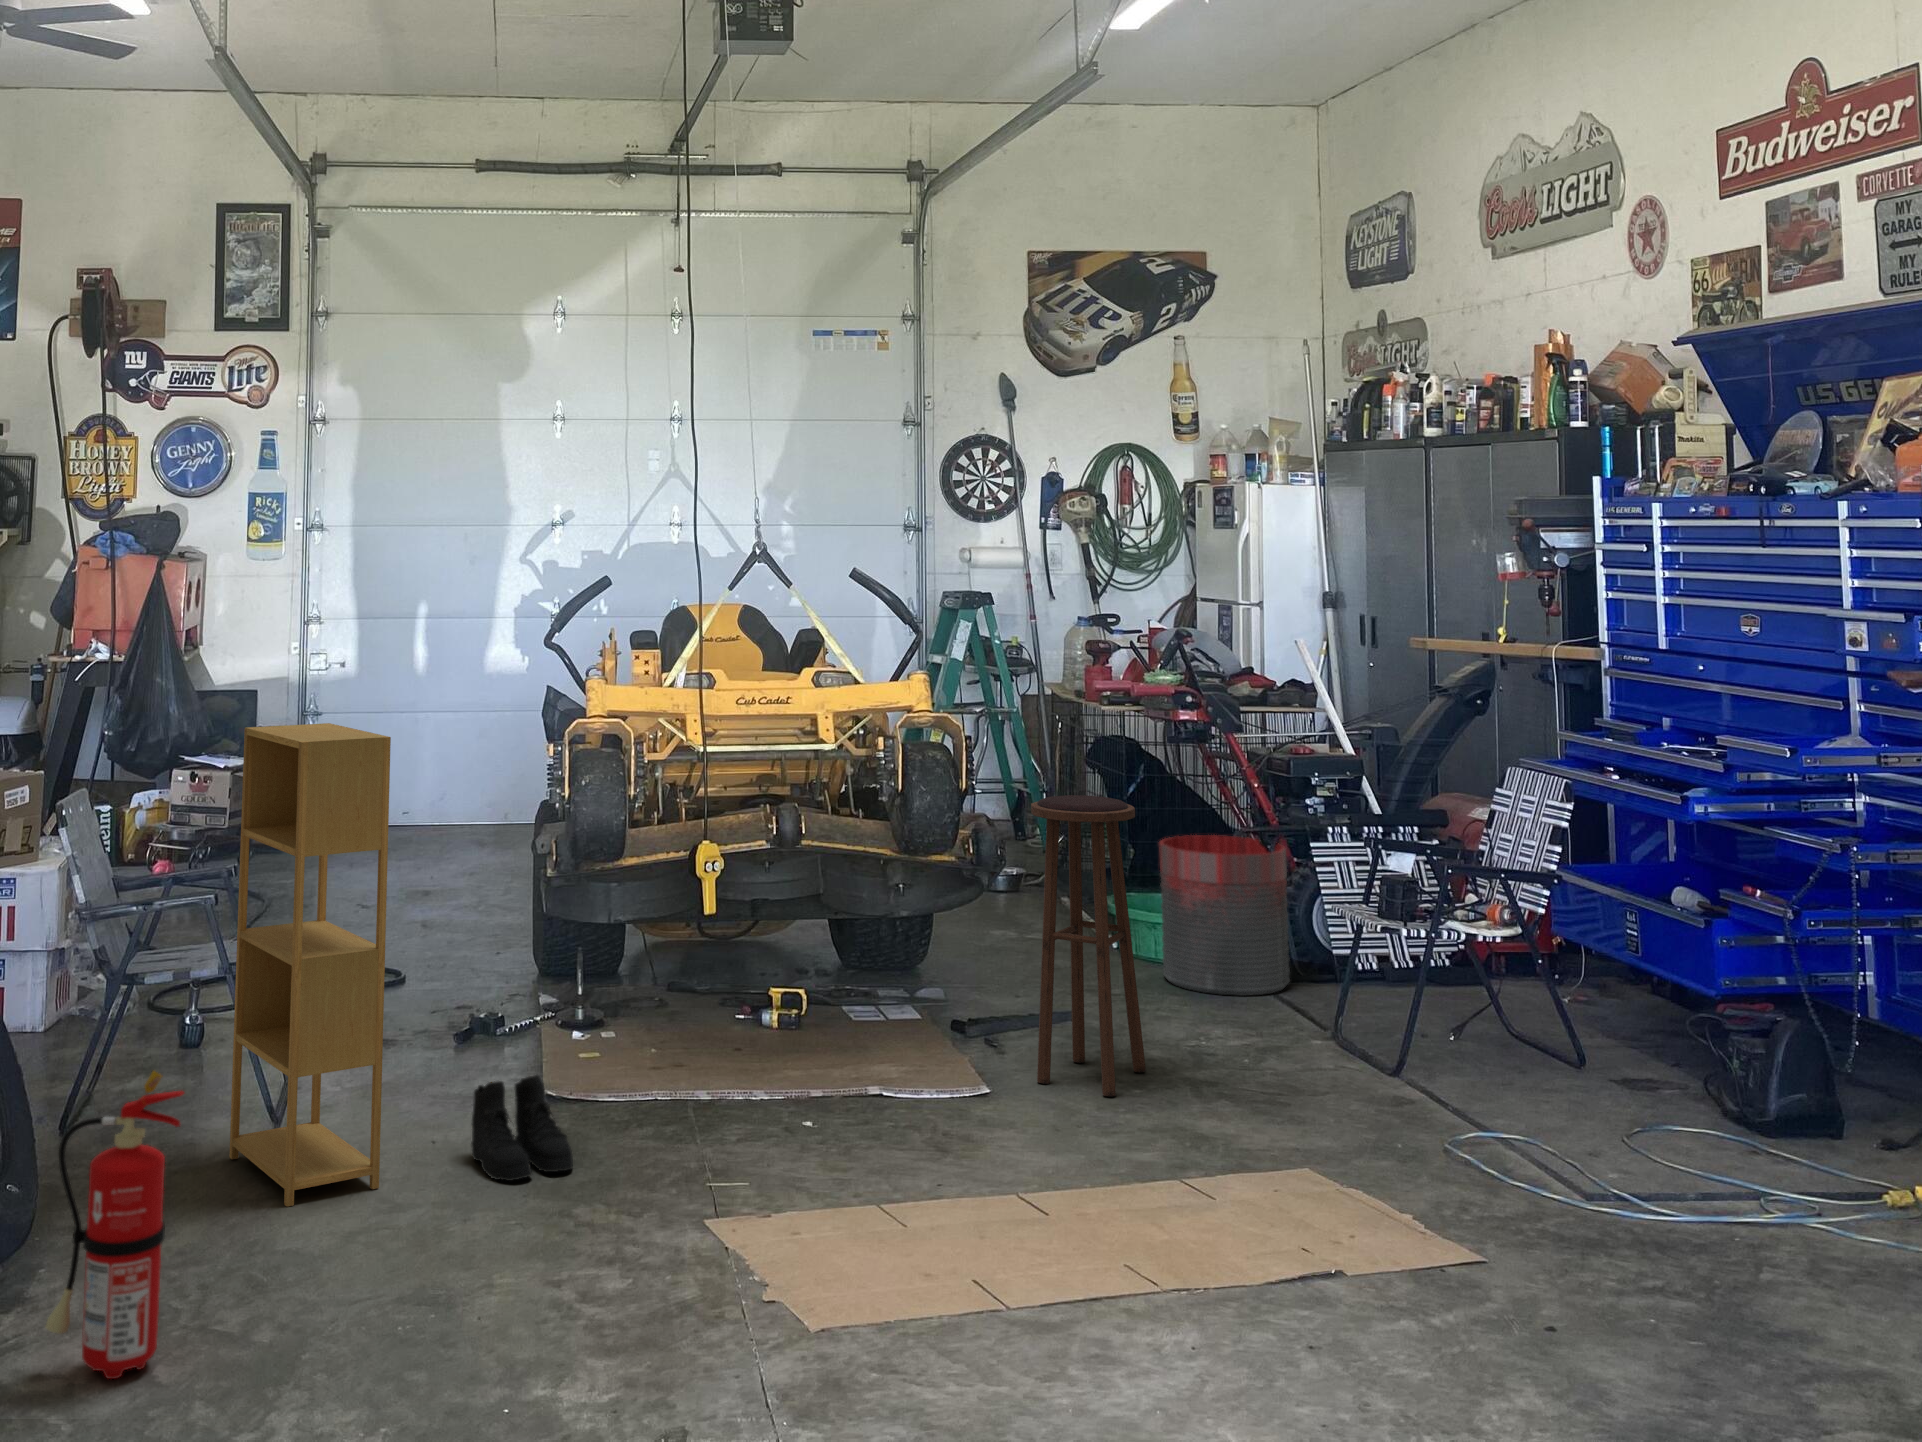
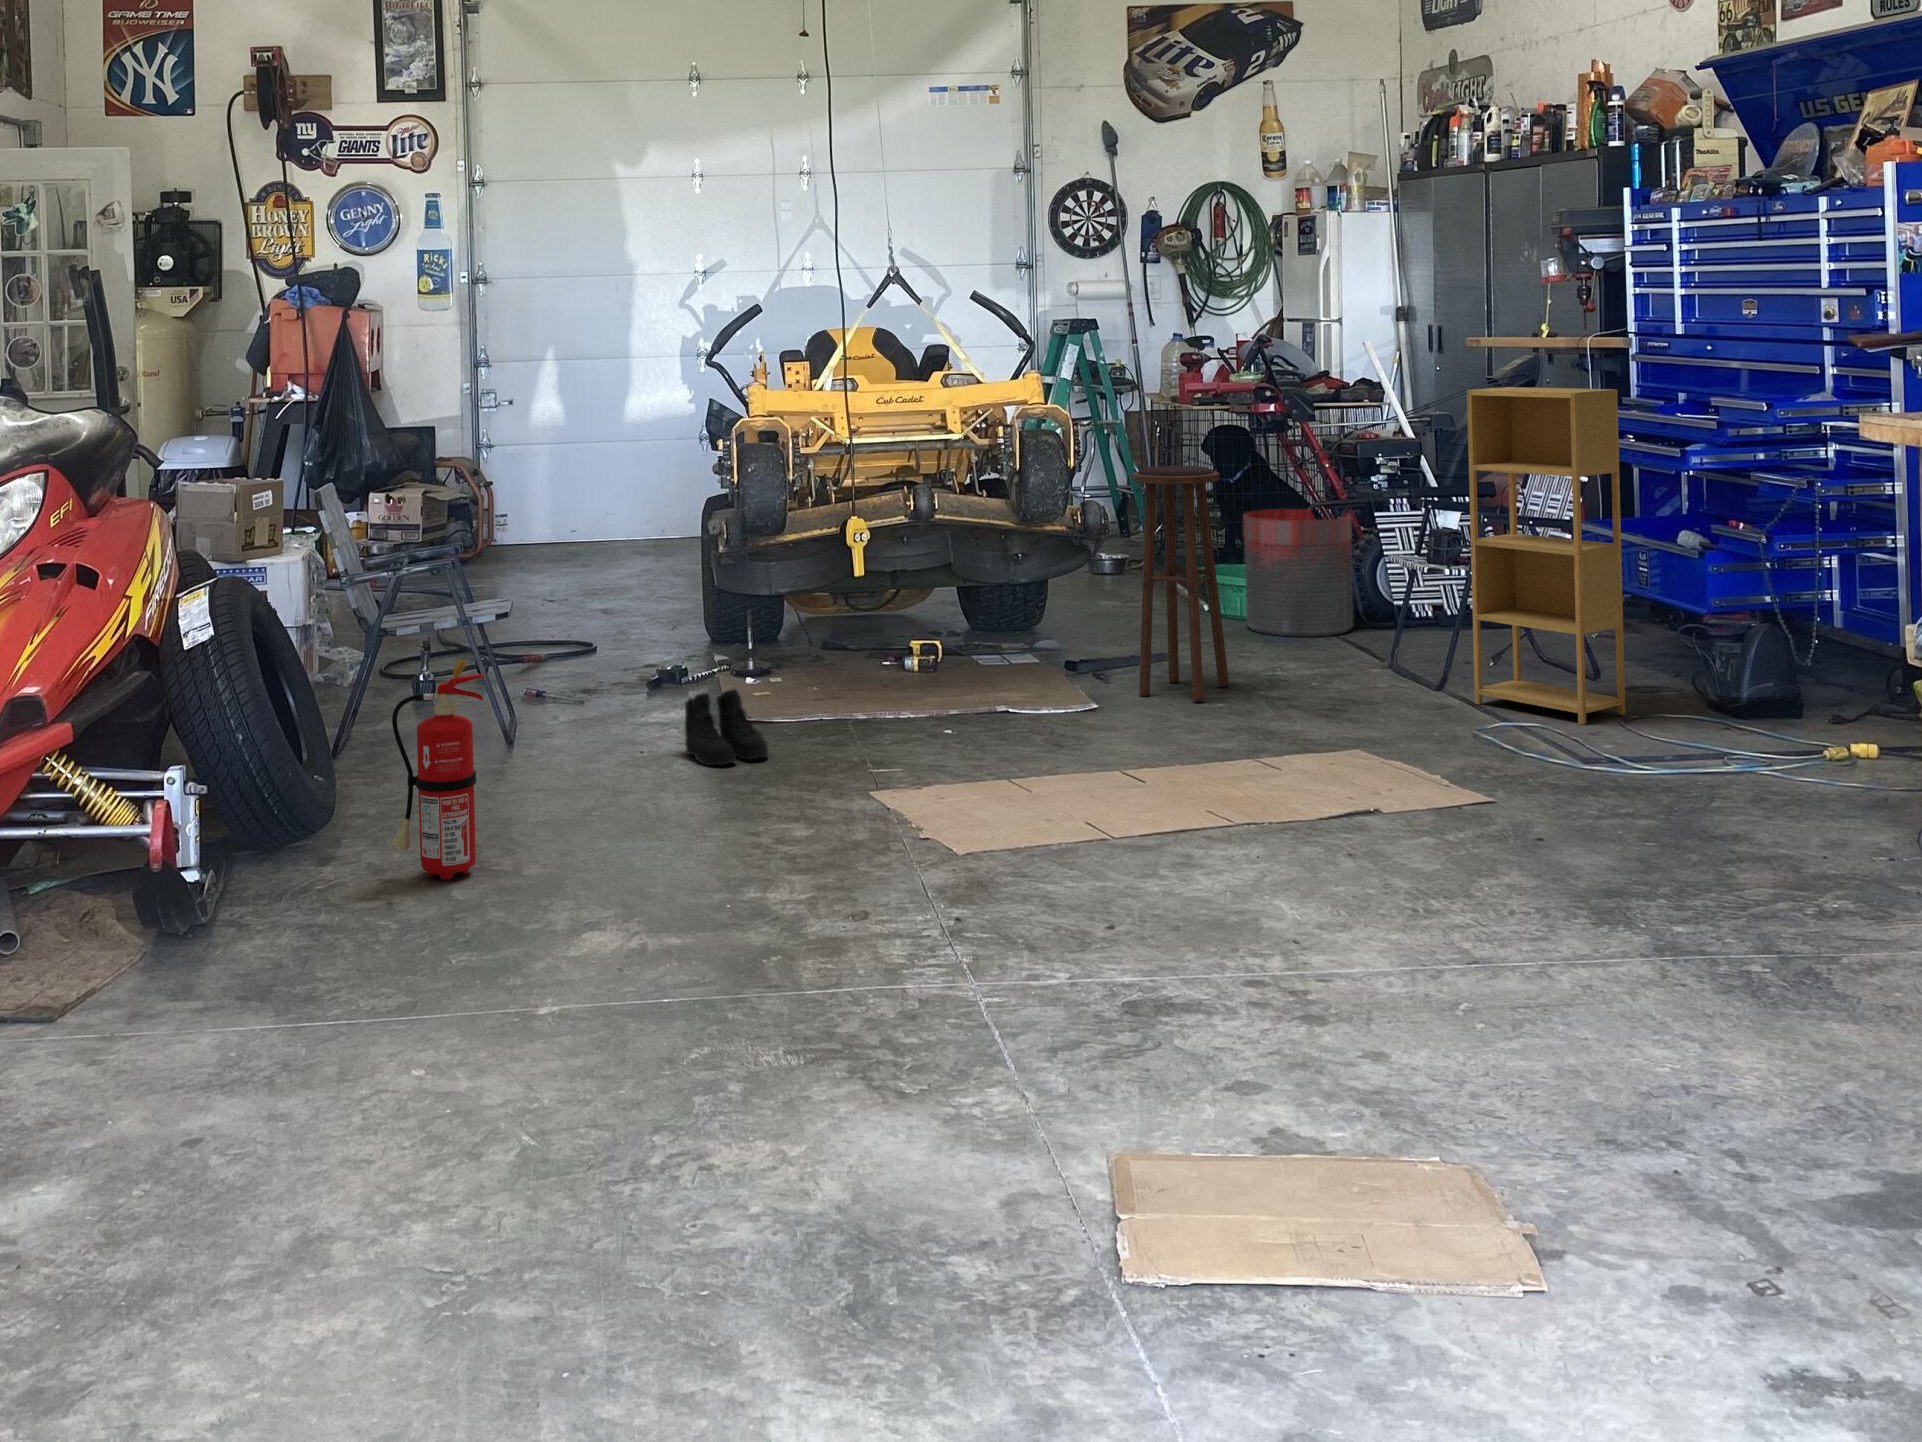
shelving unit: present [229,723,391,1207] -> present [1467,387,1625,725]

